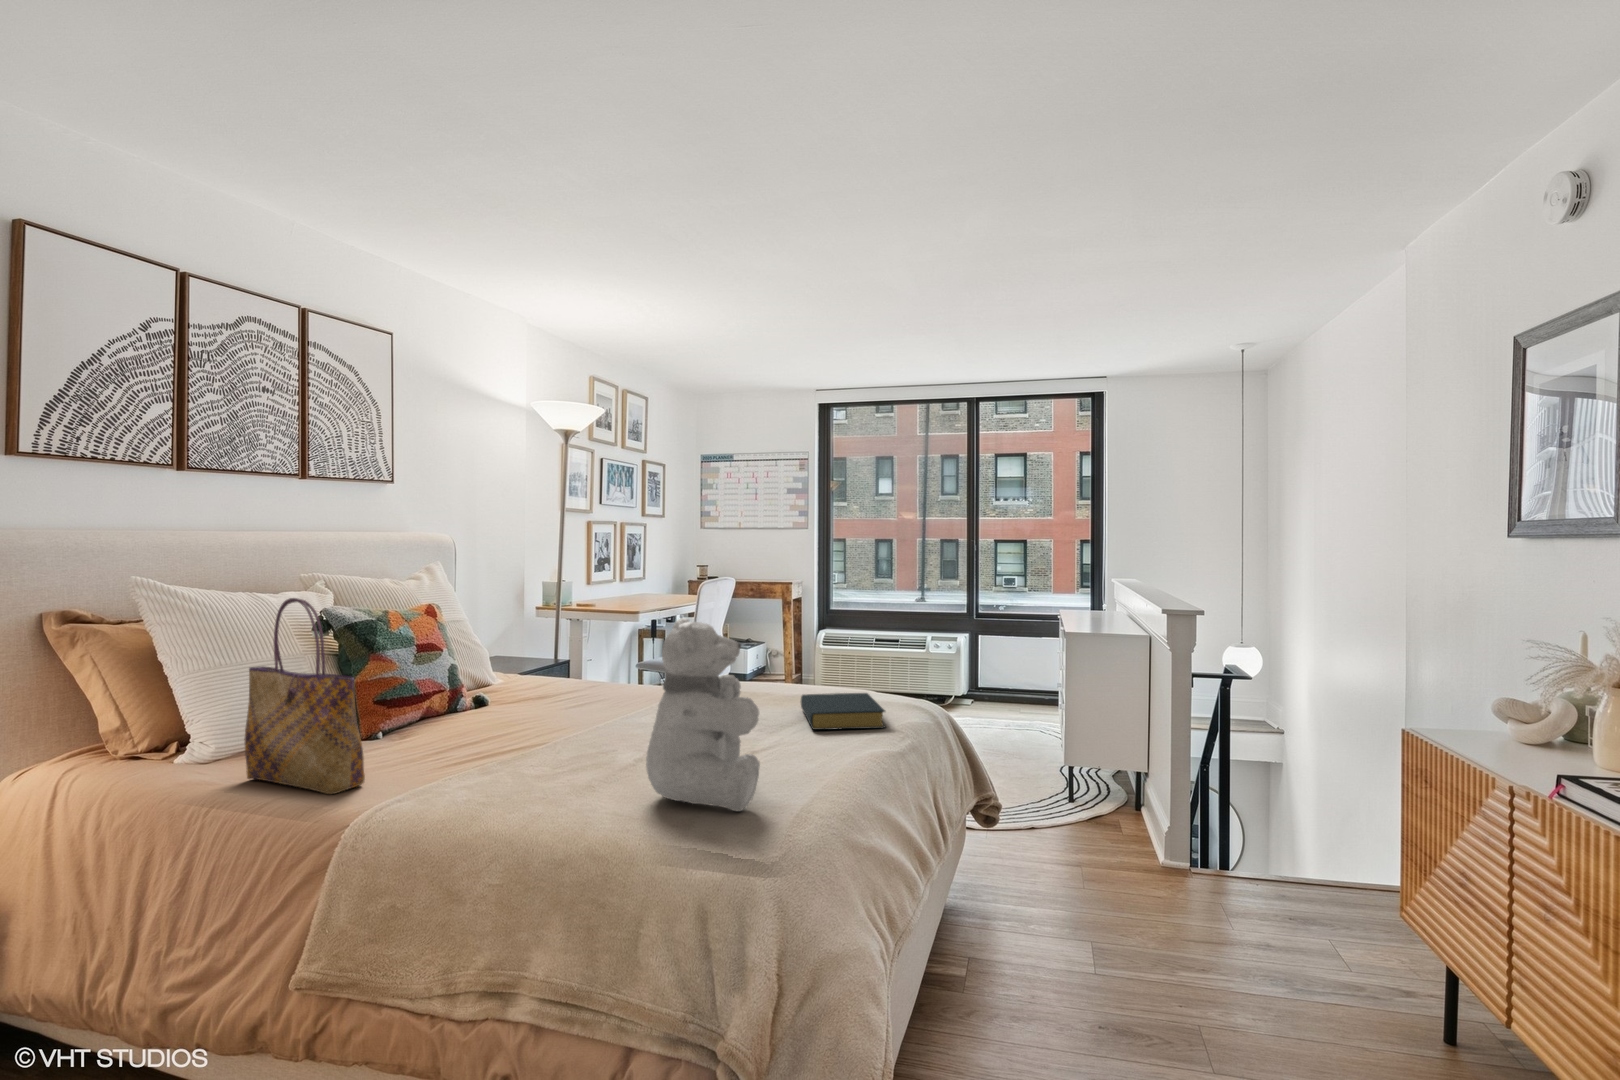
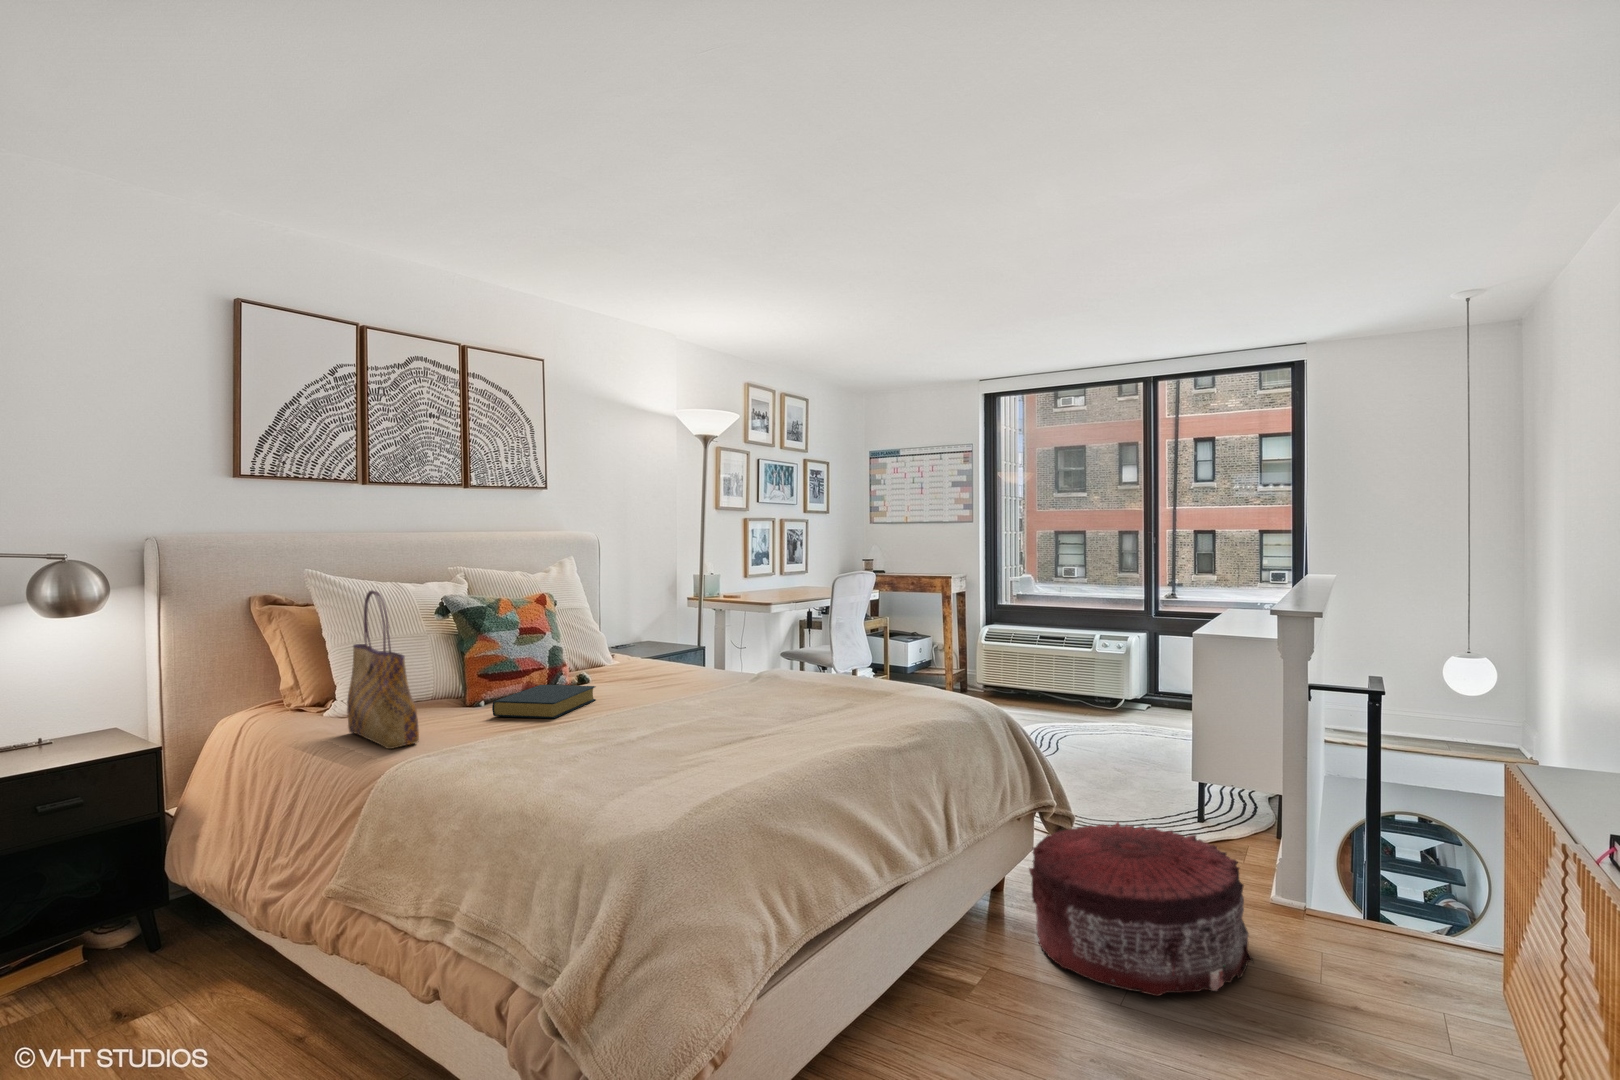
teddy bear: present [646,618,760,811] -> none [597,615,701,790]
hardback book: present [801,693,886,730] -> present [492,685,596,718]
pouf: none [992,808,1198,968] -> present [1029,822,1253,996]

